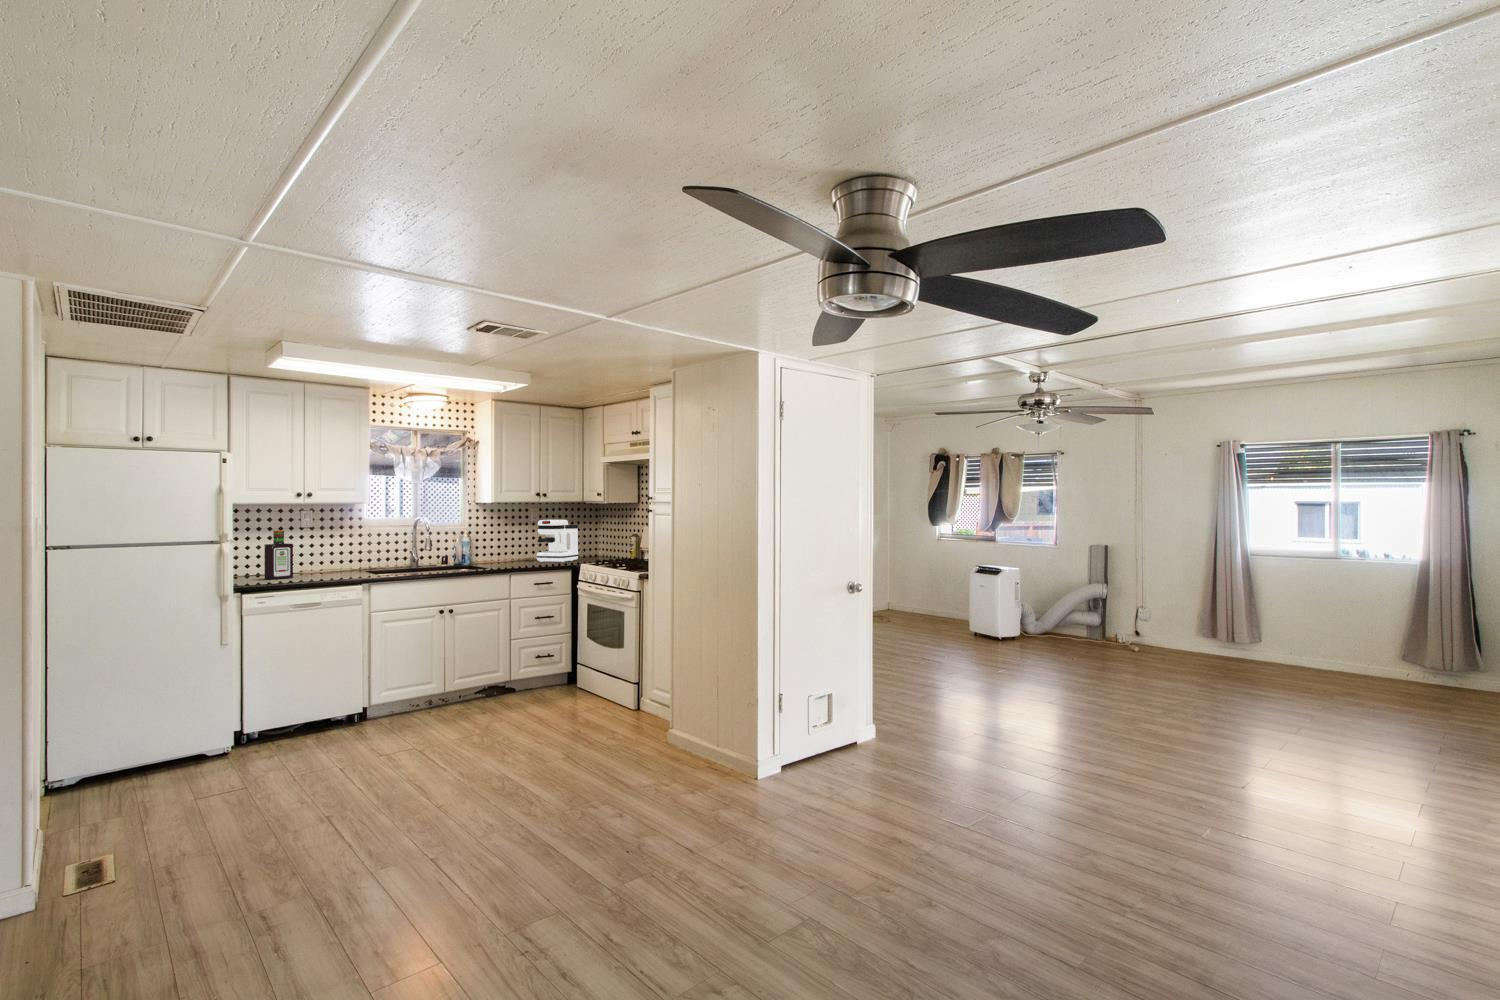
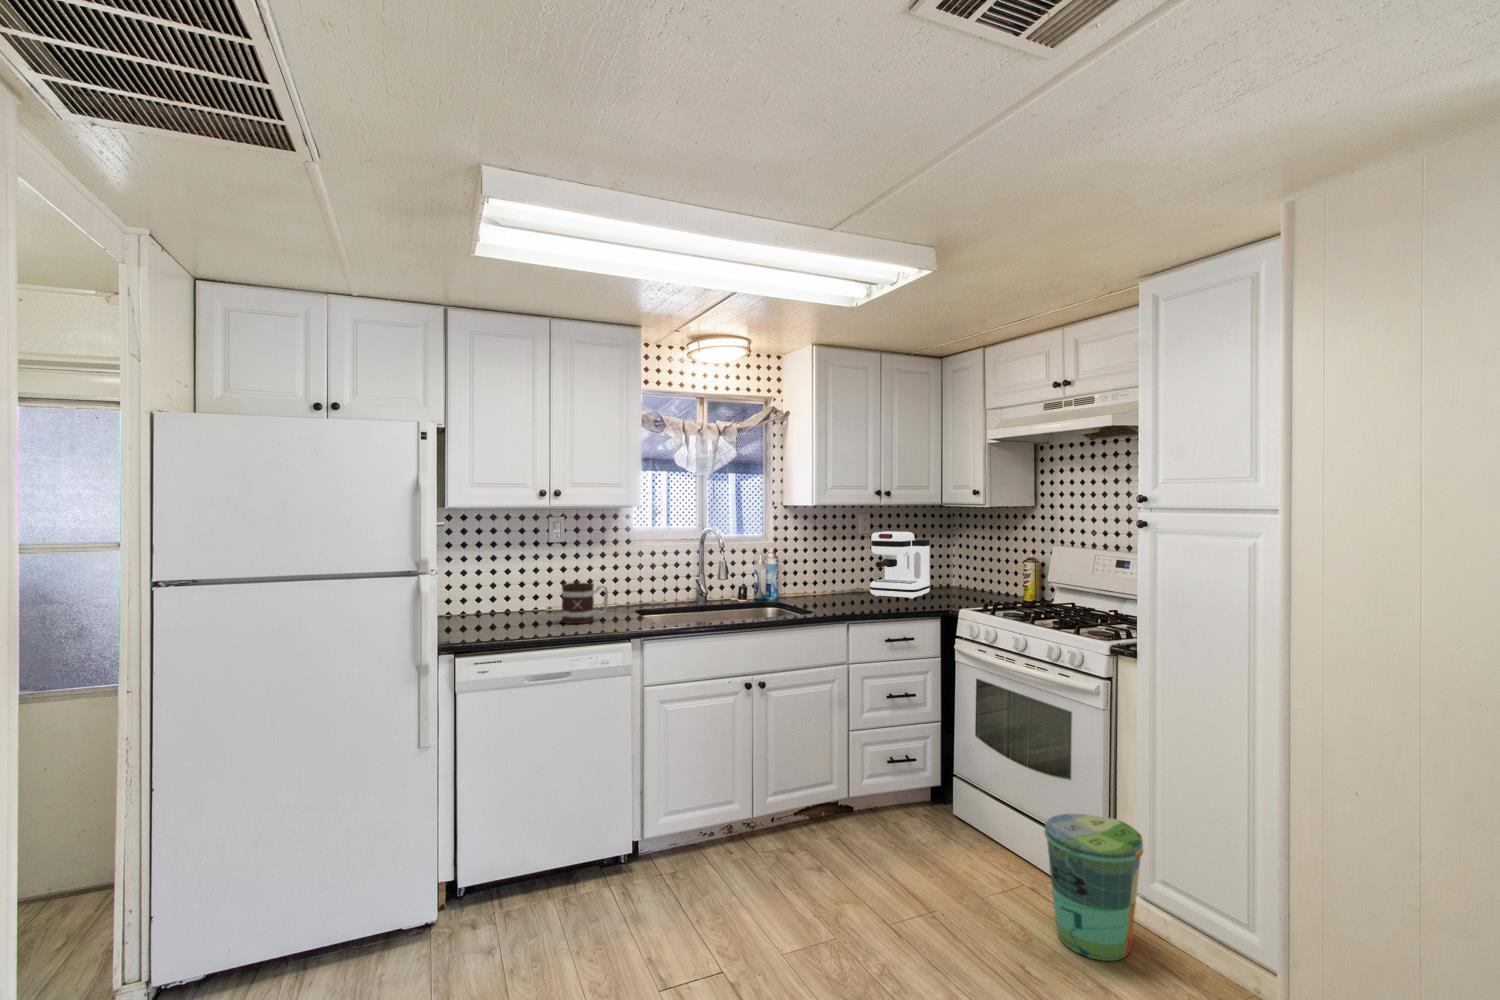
bottle: present [264,530,293,579] -> none [490,548,530,627]
mug: none [315,552,347,577] -> present [562,583,608,624]
trash can: none [594,662,639,725] -> present [1045,813,1143,961]

